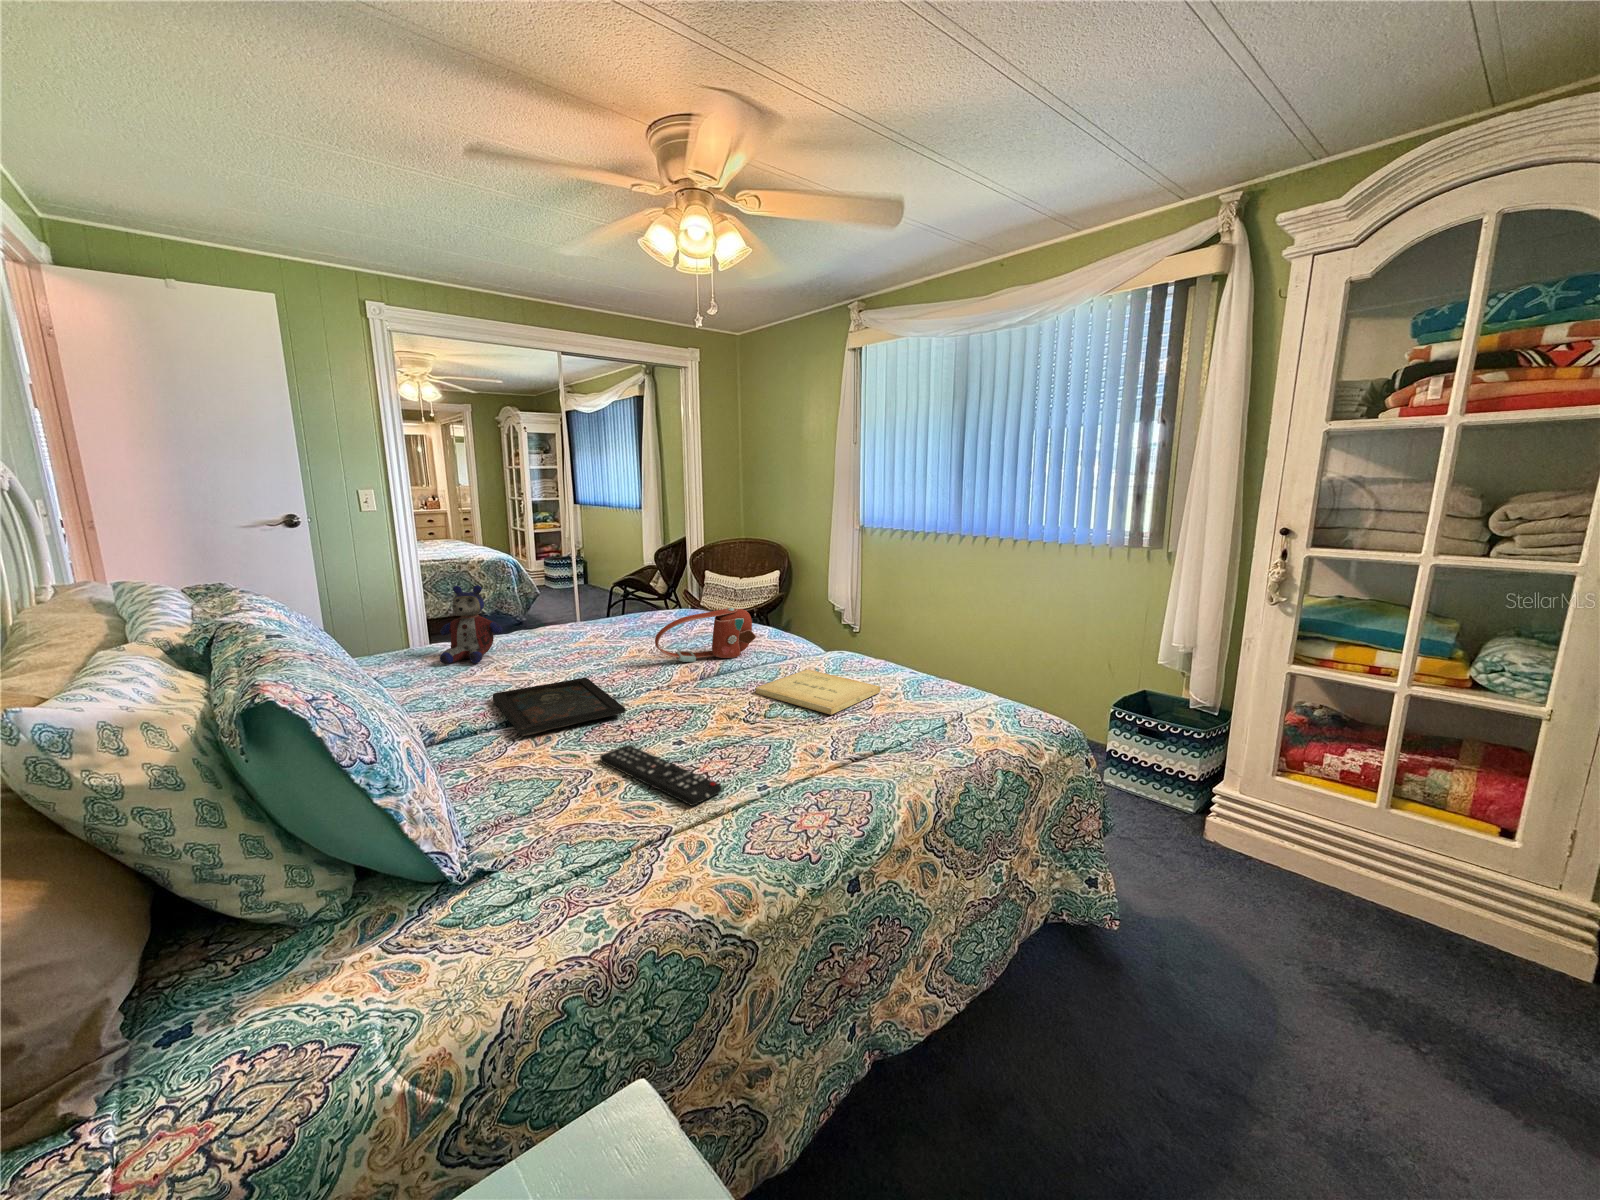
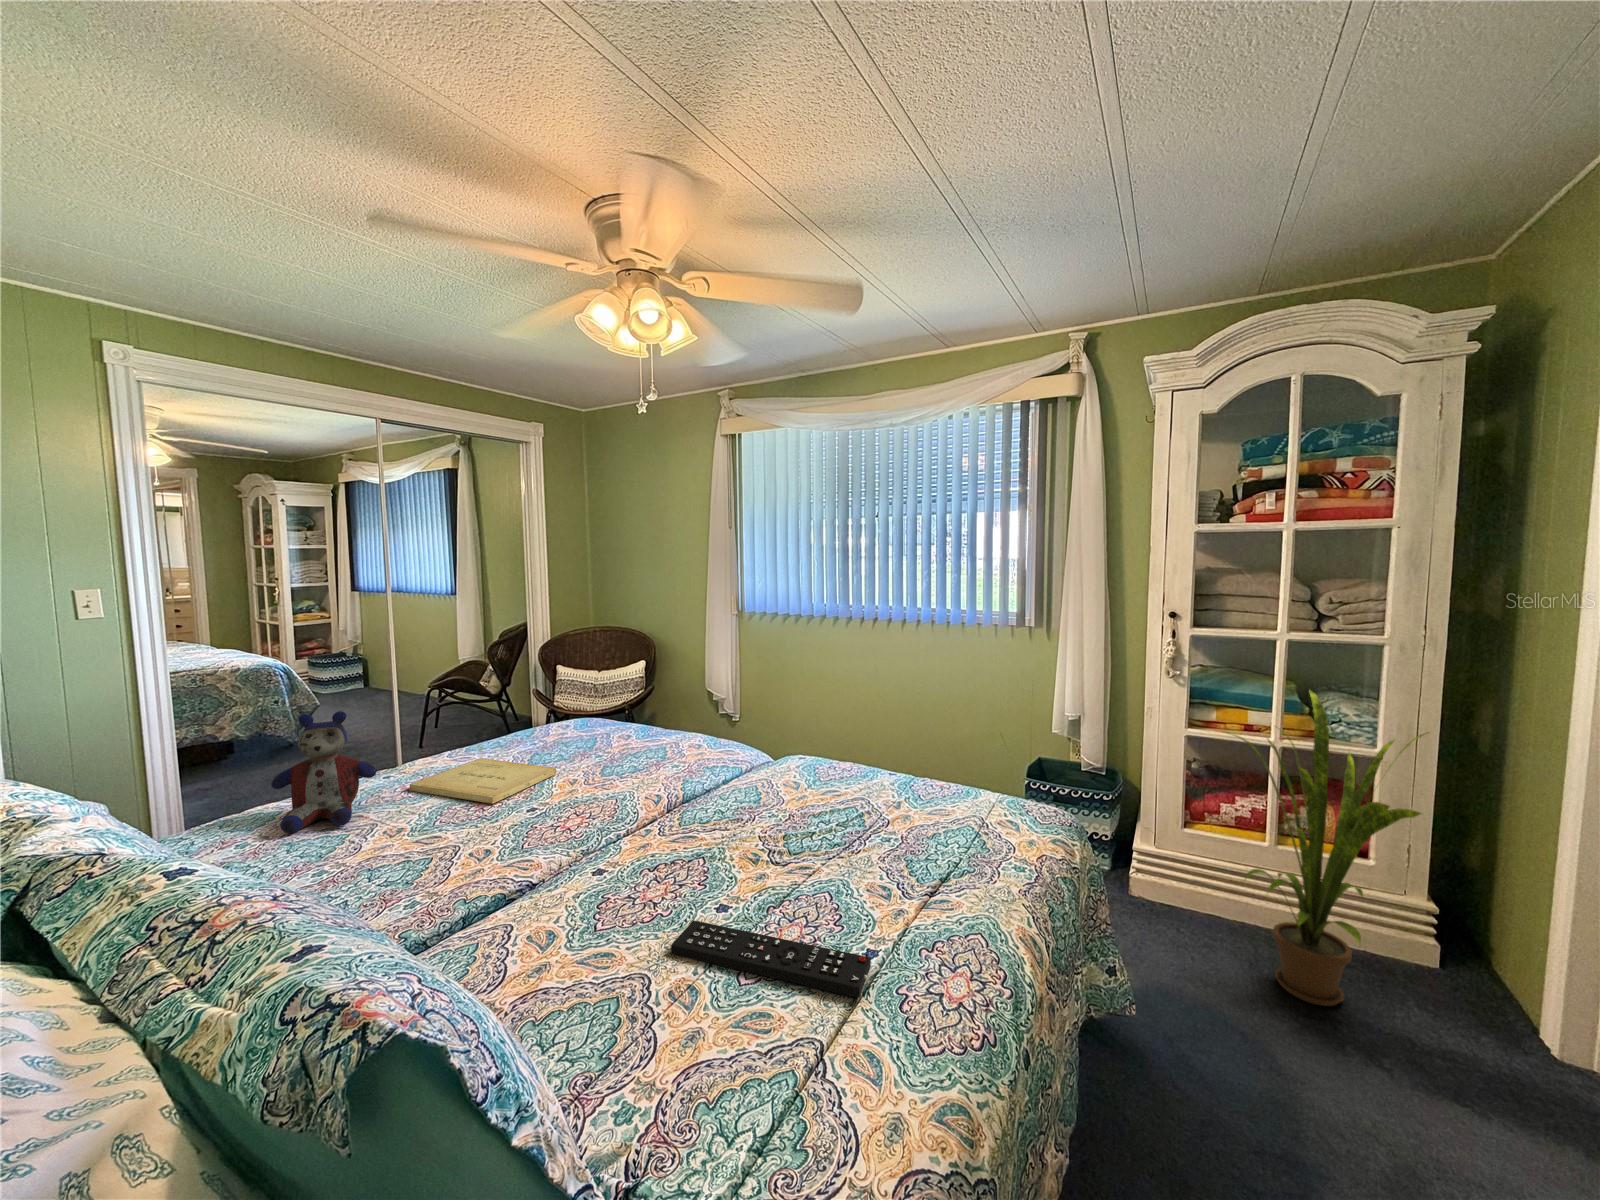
handbag: present [655,608,756,662] -> none [614,715,723,787]
house plant: none [1285,626,1543,981] -> present [1229,690,1427,1006]
book: present [755,669,881,715] -> present [410,758,557,804]
tray: present [493,678,625,736] -> none [422,827,644,935]

